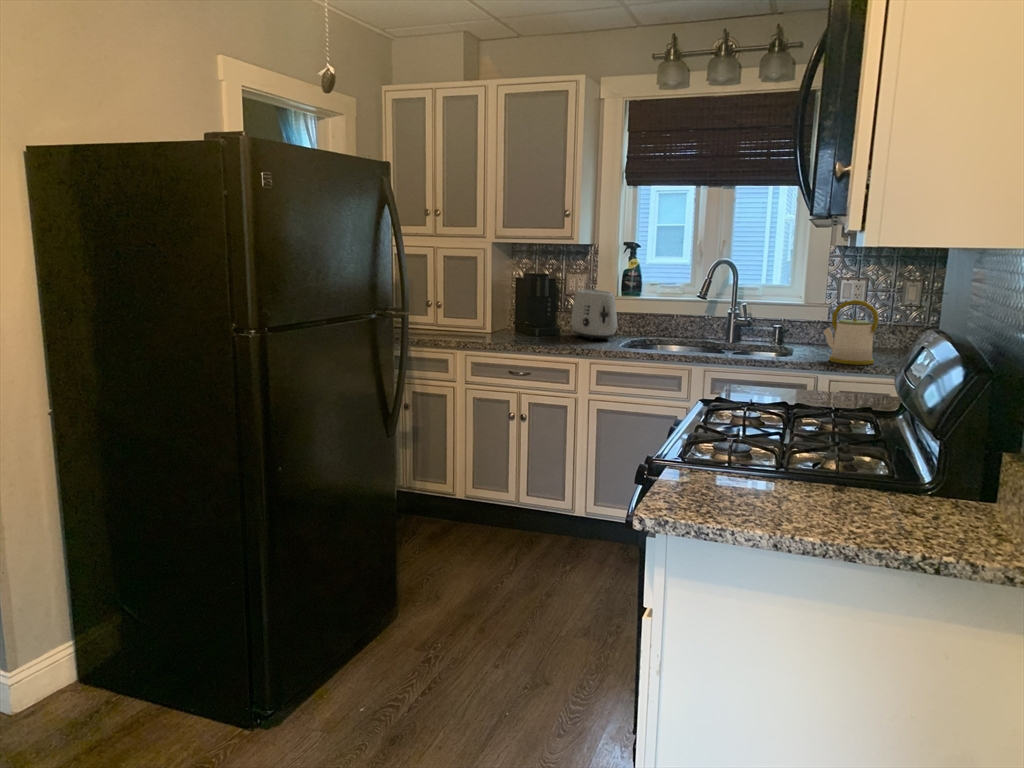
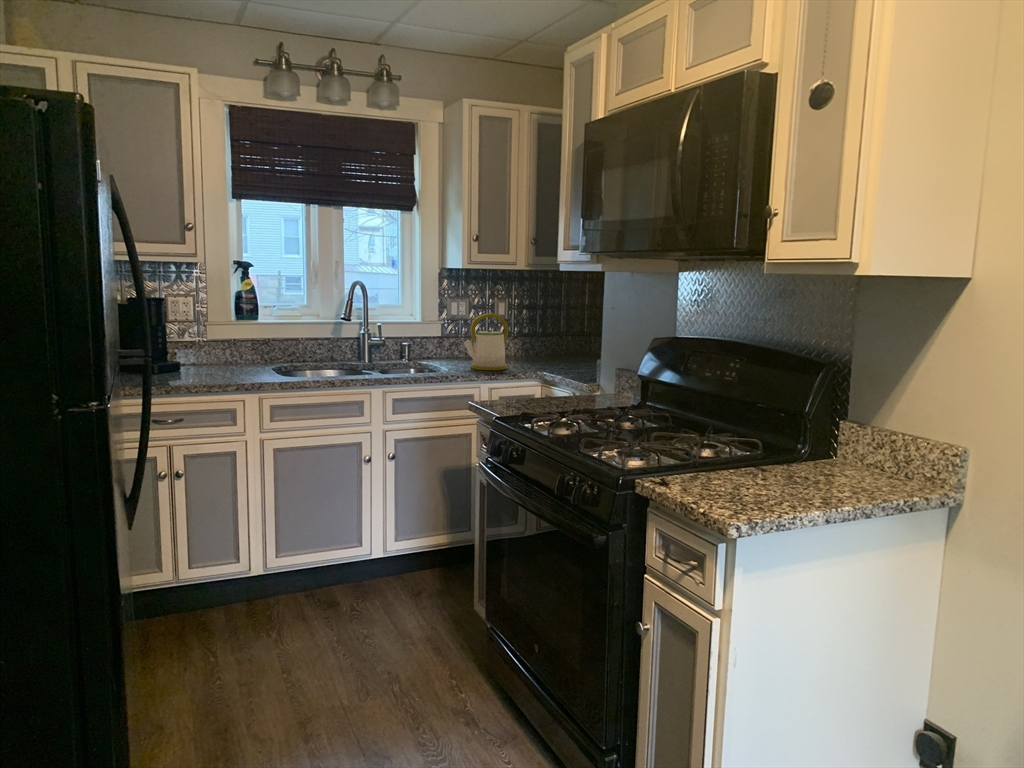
toaster: present [571,290,617,340] -> none [188,316,254,373]

